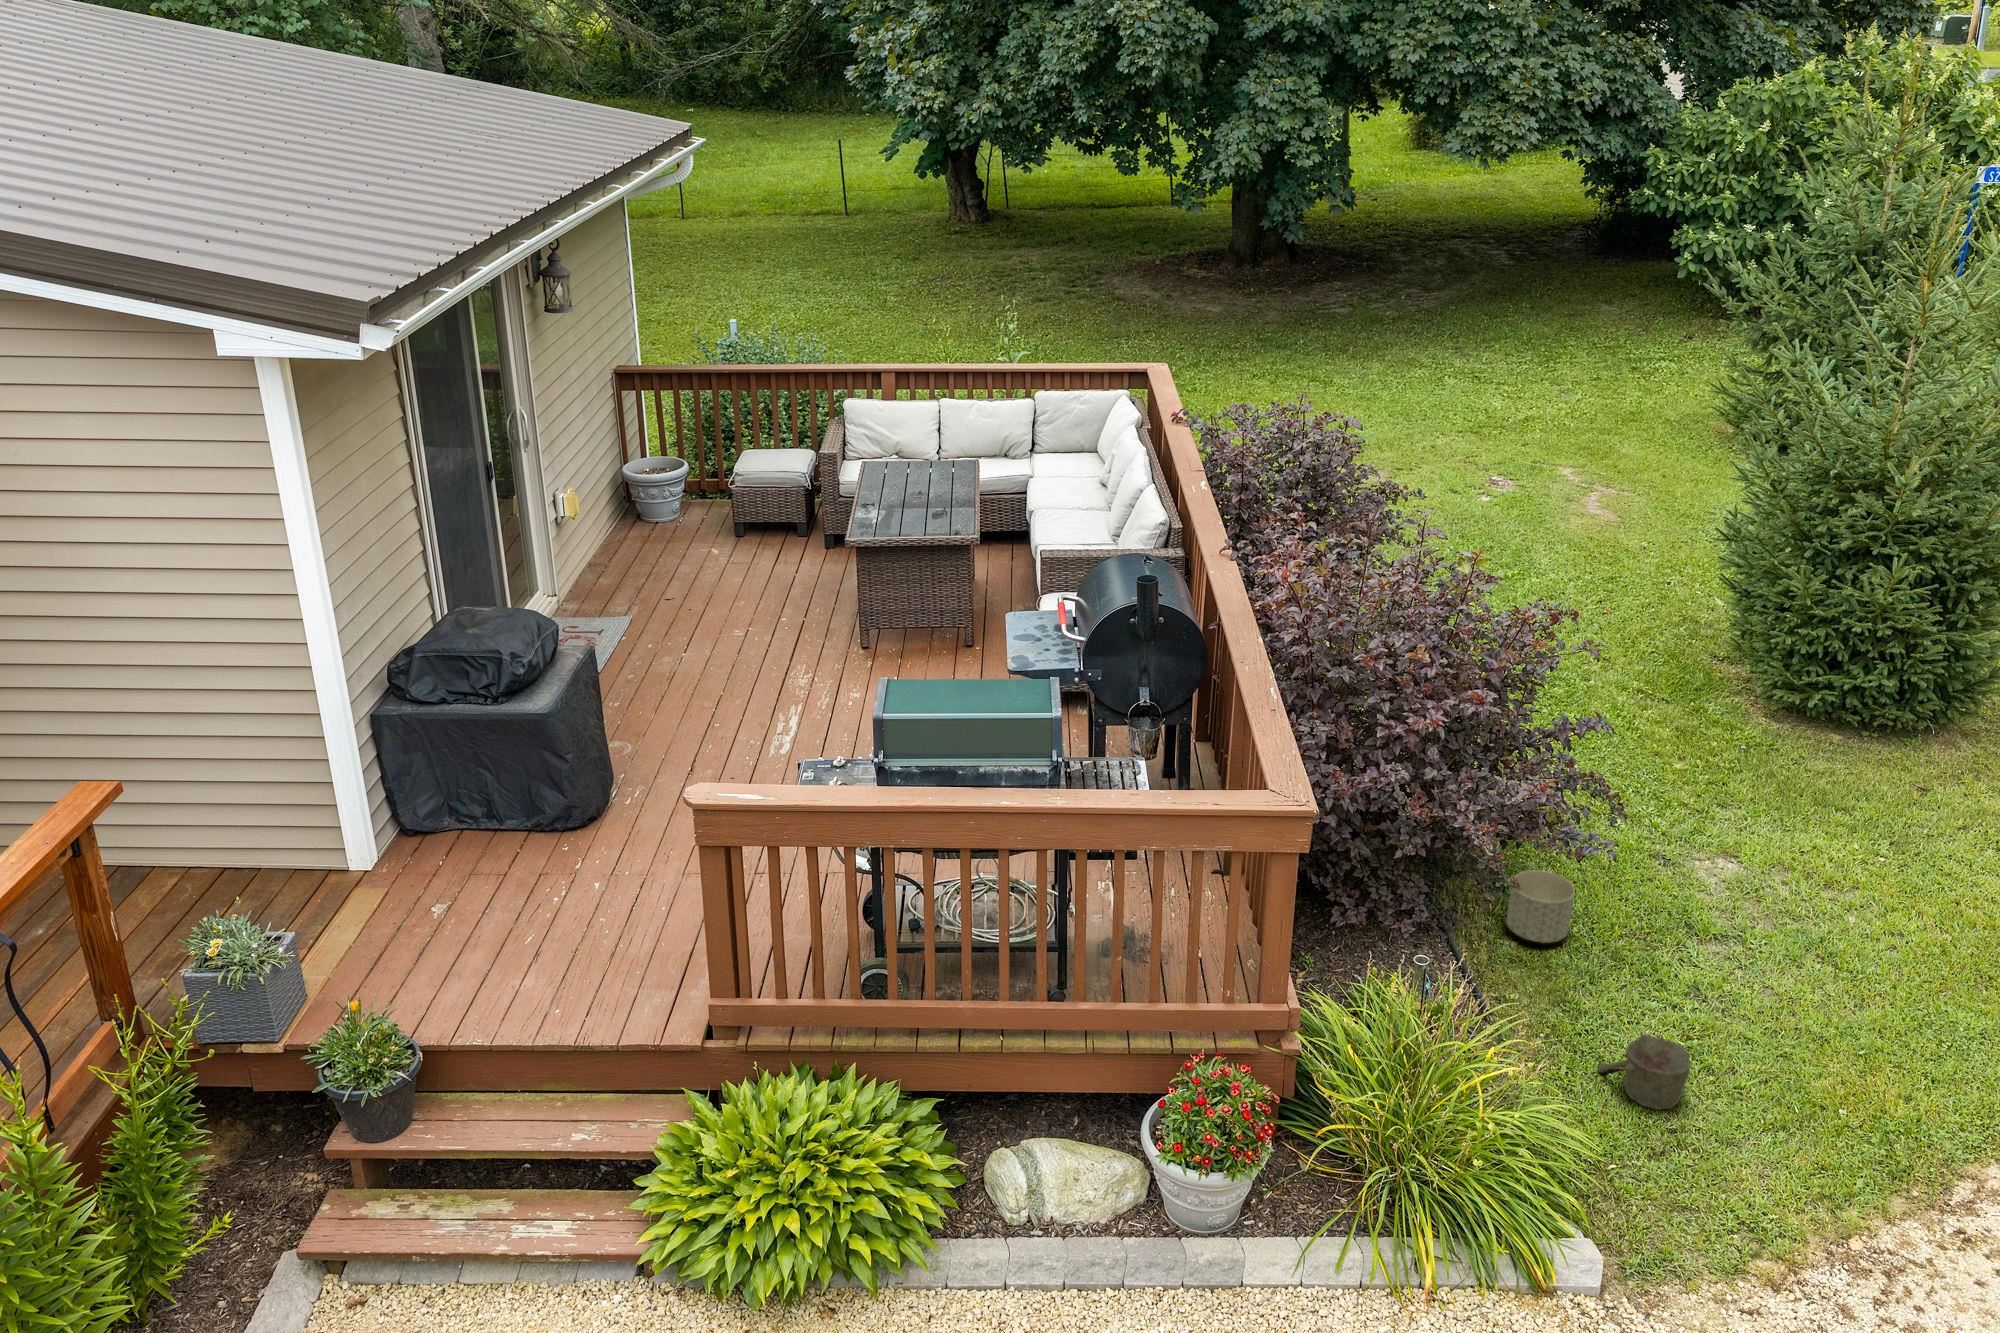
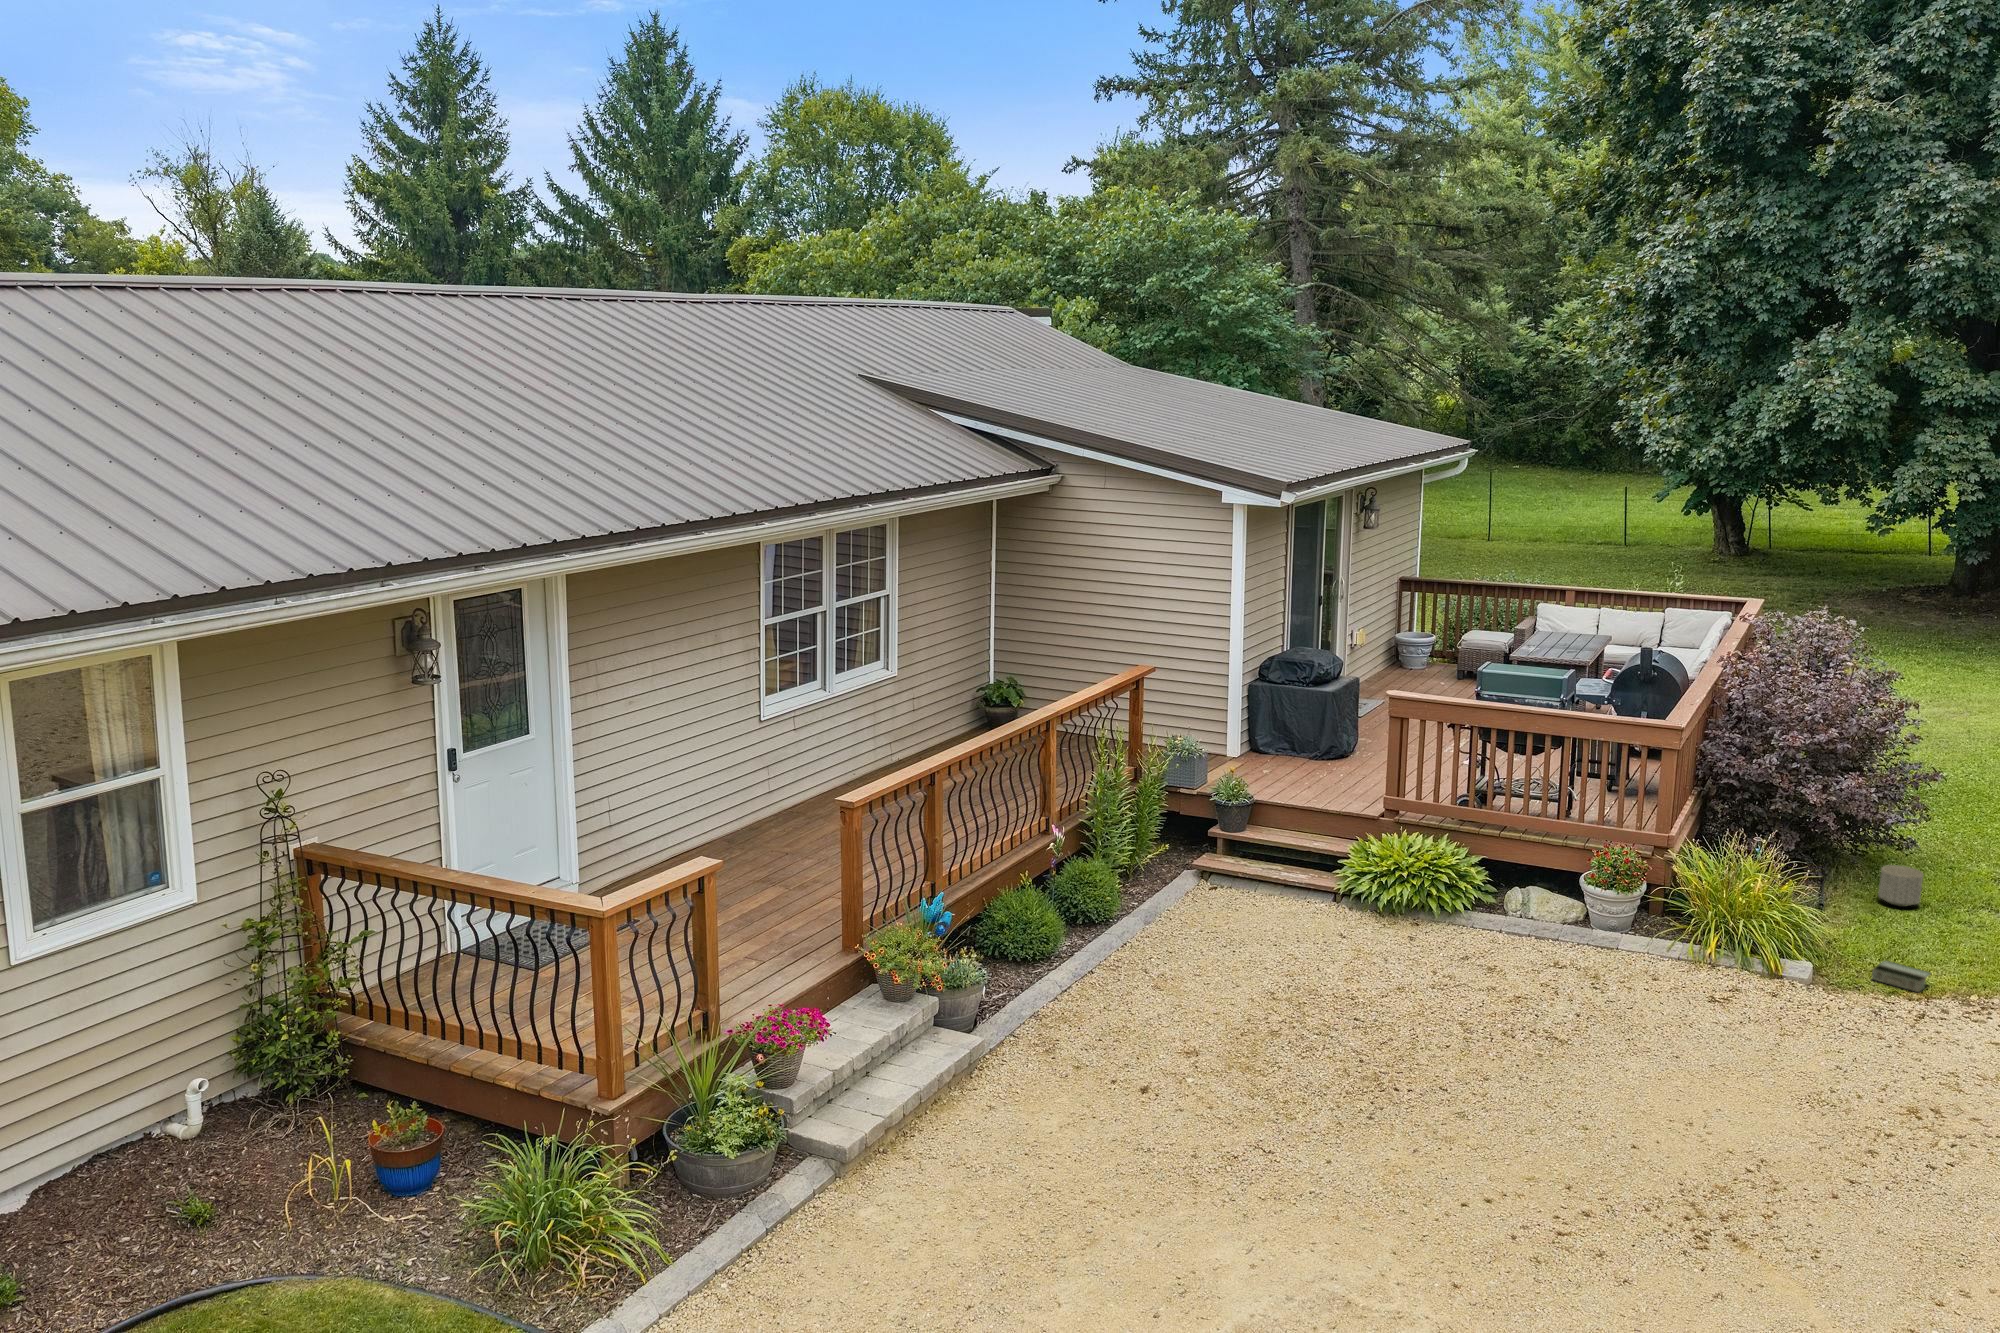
bucket: present [1598,1035,1691,1110] -> none [1888,922,1942,960]
toolbox: none [1651,1161,1743,1236] -> present [1871,961,1931,992]

